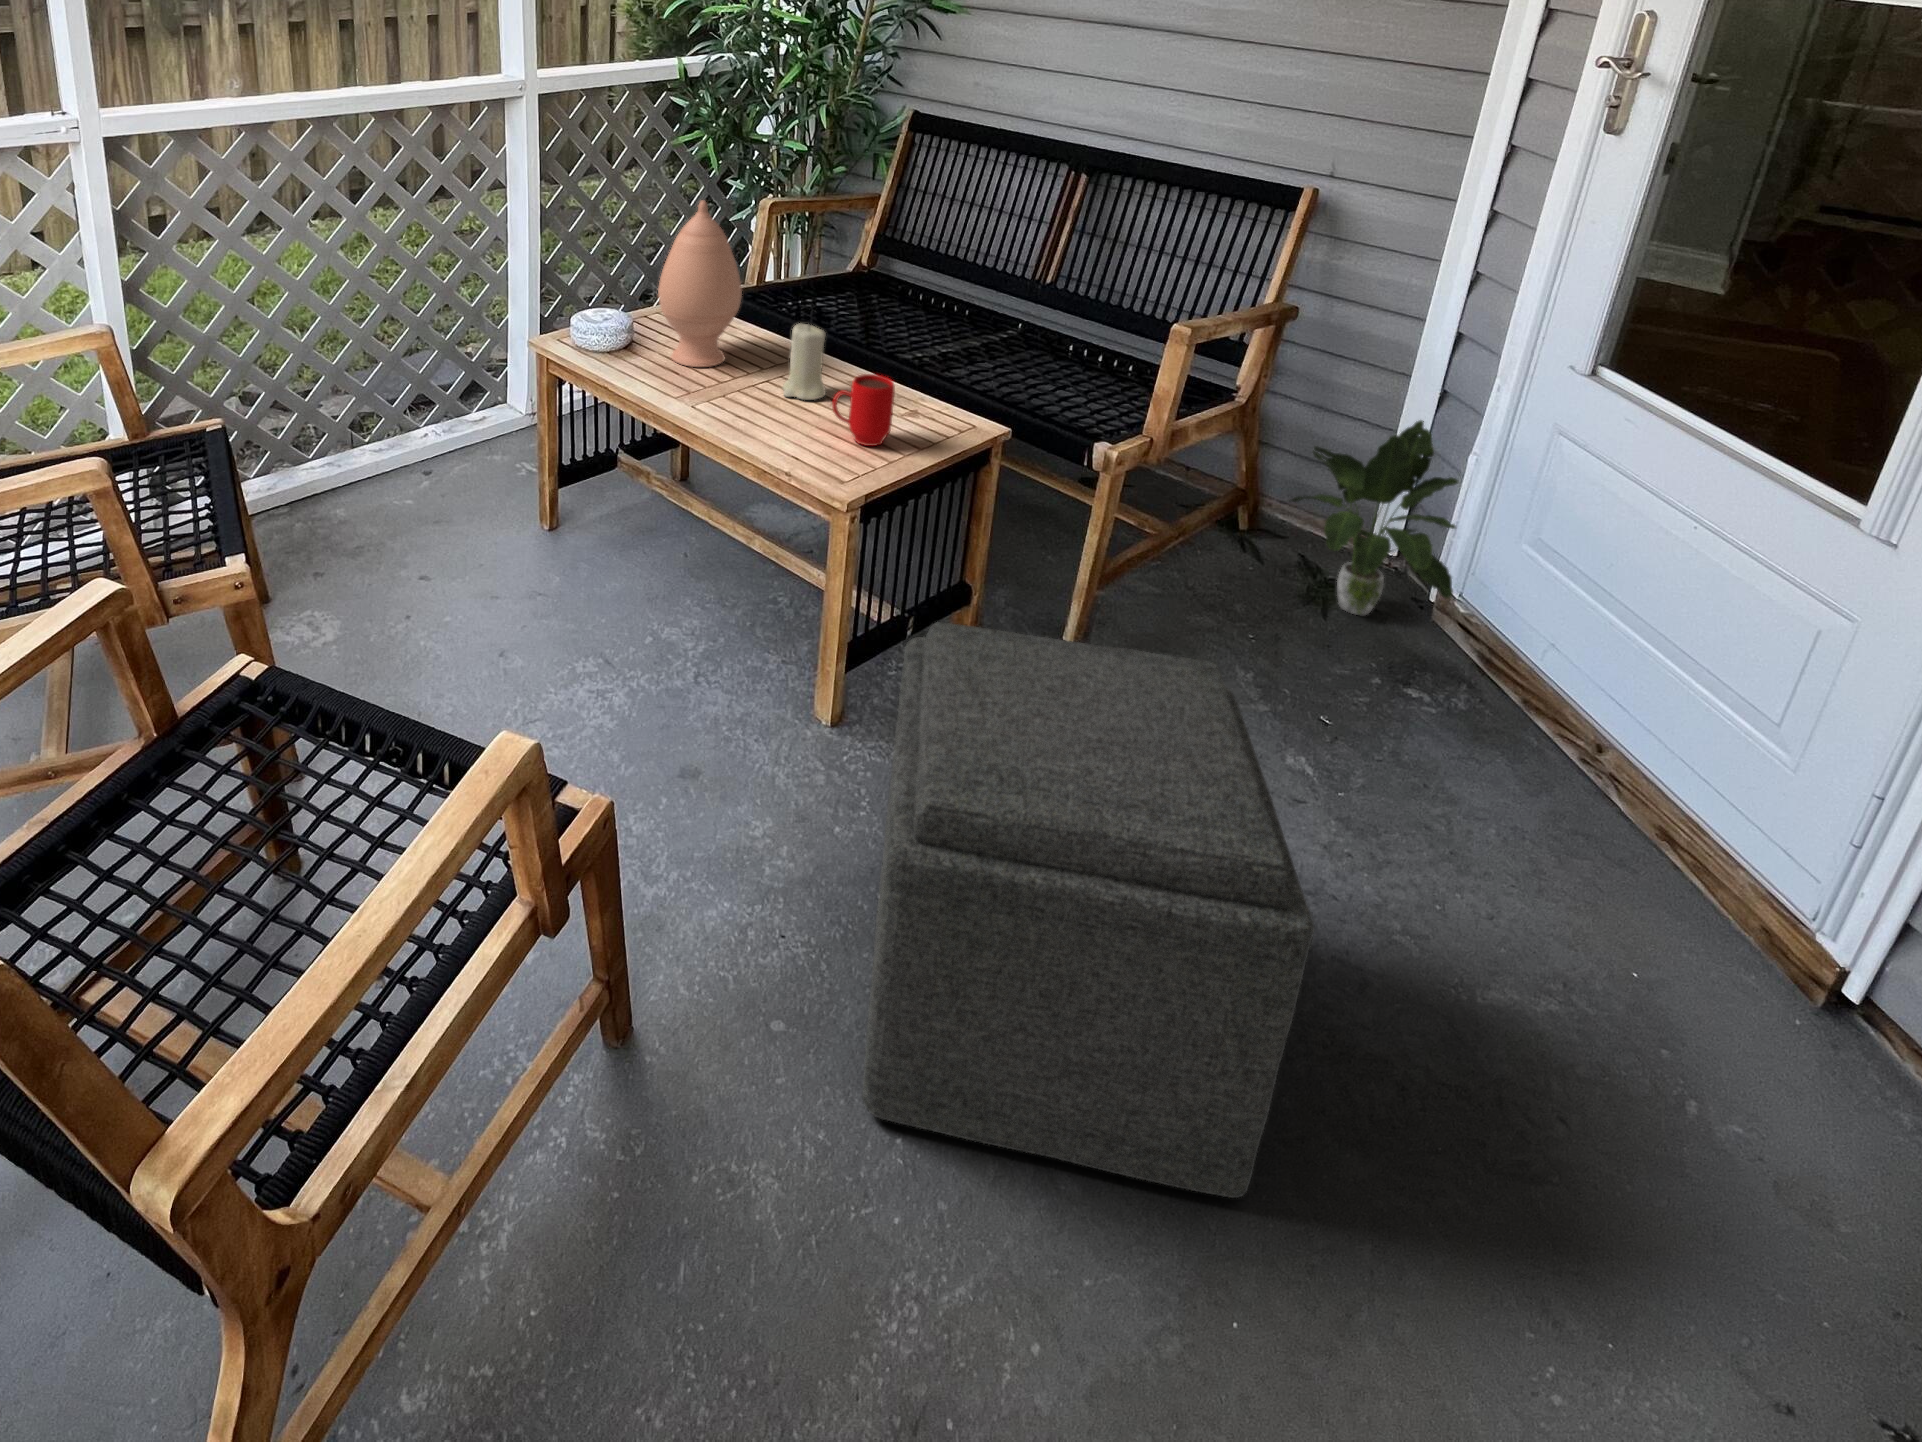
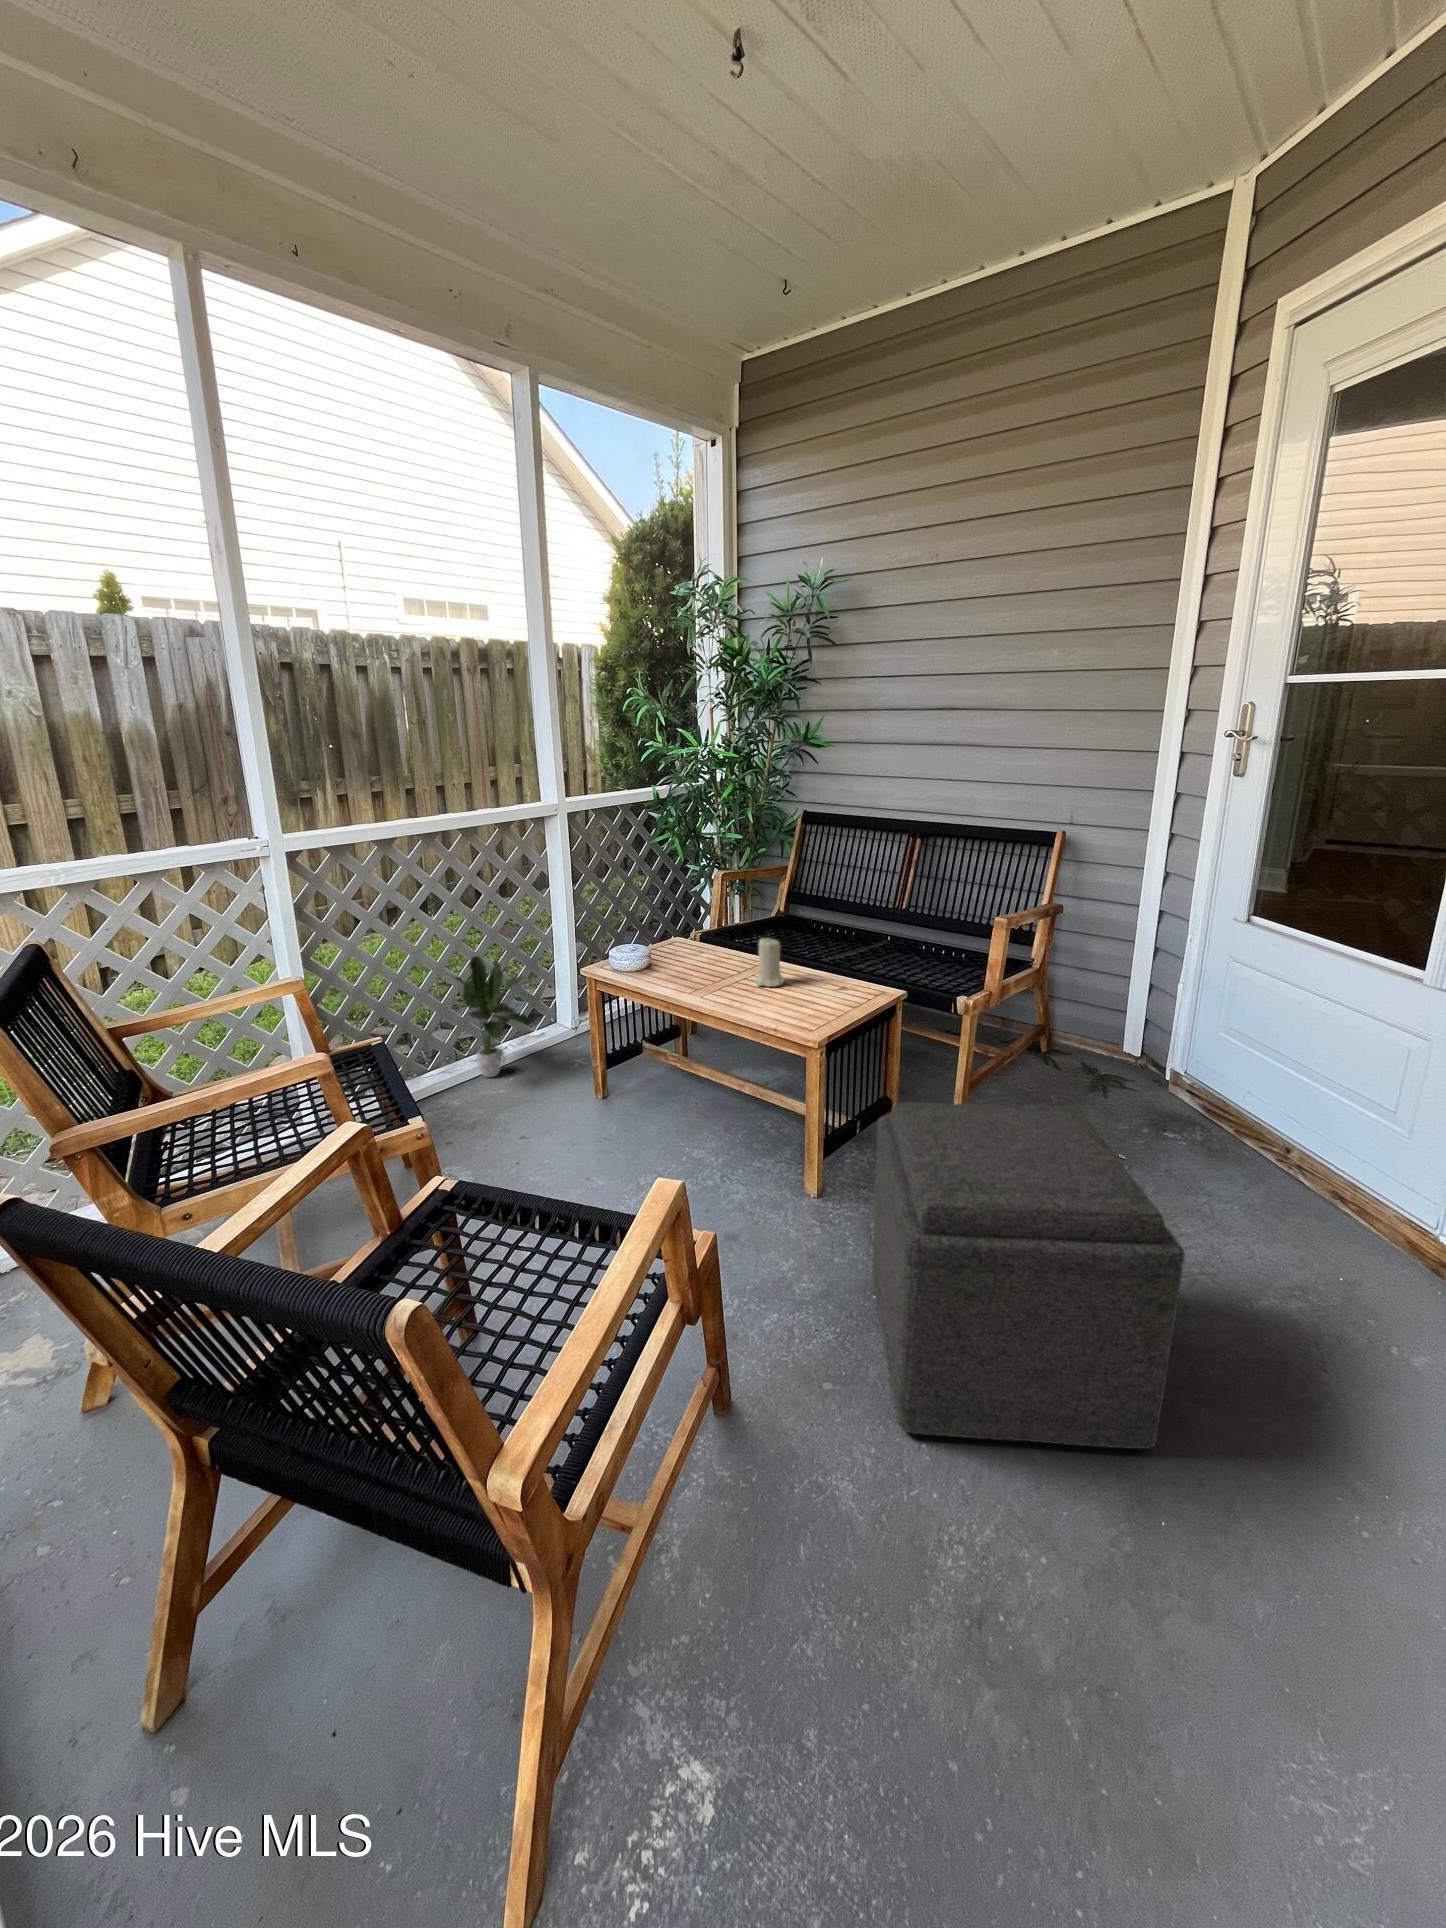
vase: present [658,200,742,367] -> none [666,865,721,975]
mug: present [832,374,895,446] -> none [794,963,833,1009]
potted plant: present [1290,420,1459,615] -> present [452,956,532,1077]

